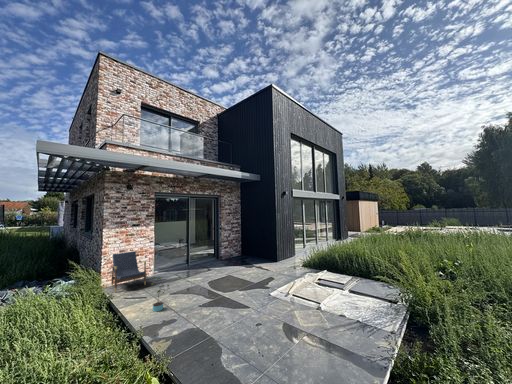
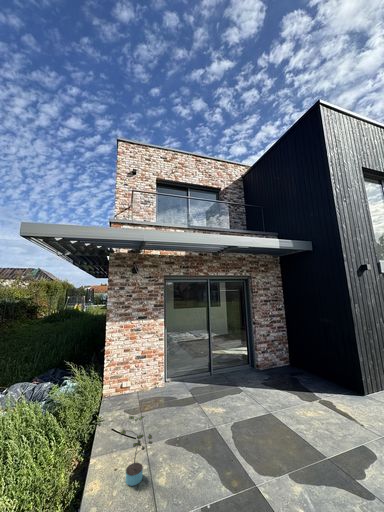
lounge chair: present [111,251,146,292] -> none [109,352,148,410]

